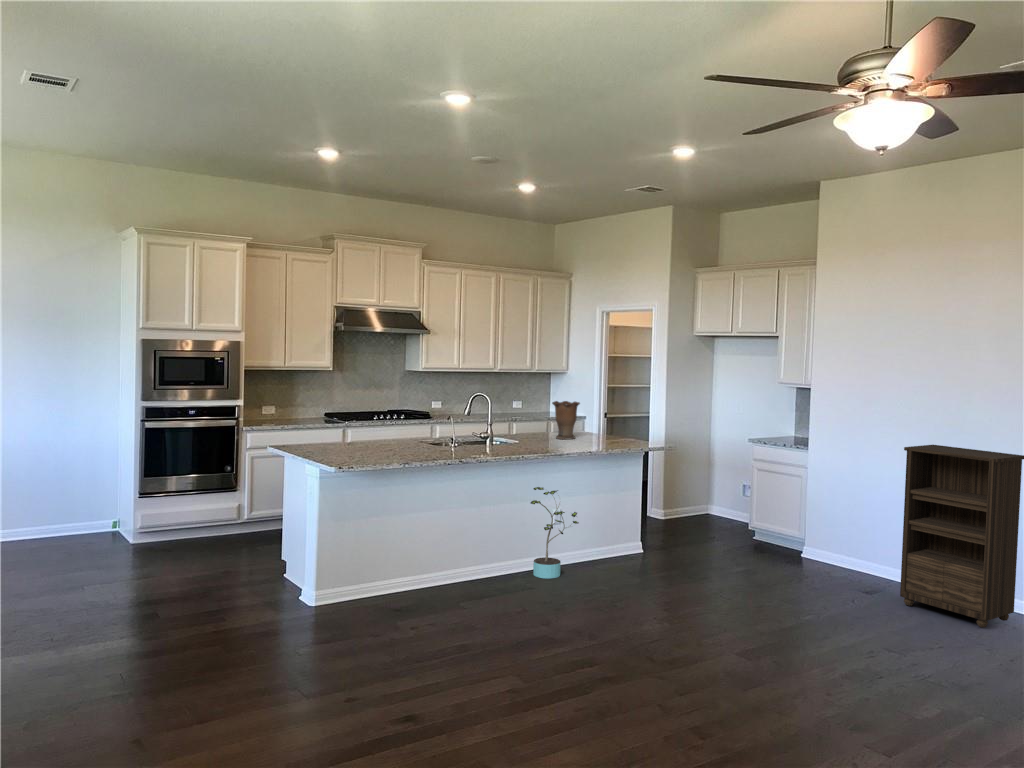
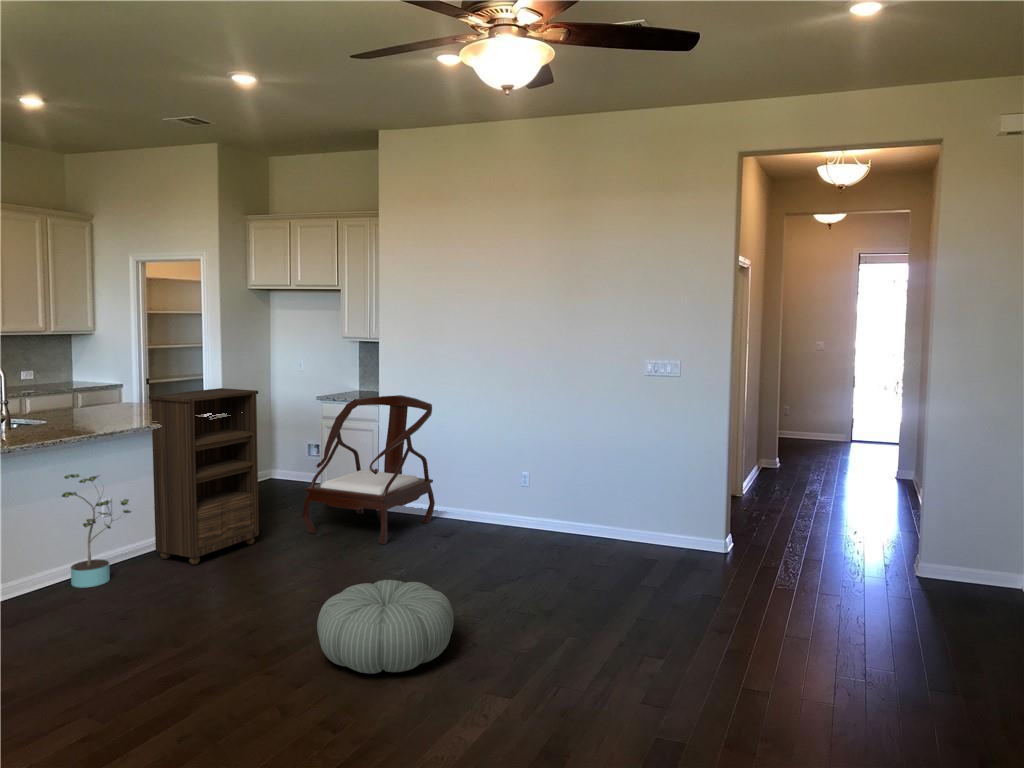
vase: present [552,401,580,439] -> none [80,365,119,412]
armchair: none [723,444,859,589] -> present [303,395,435,544]
bookshelf: present [900,445,1024,627] -> present [148,388,259,565]
pouf: none [709,612,837,695] -> present [317,580,454,674]

